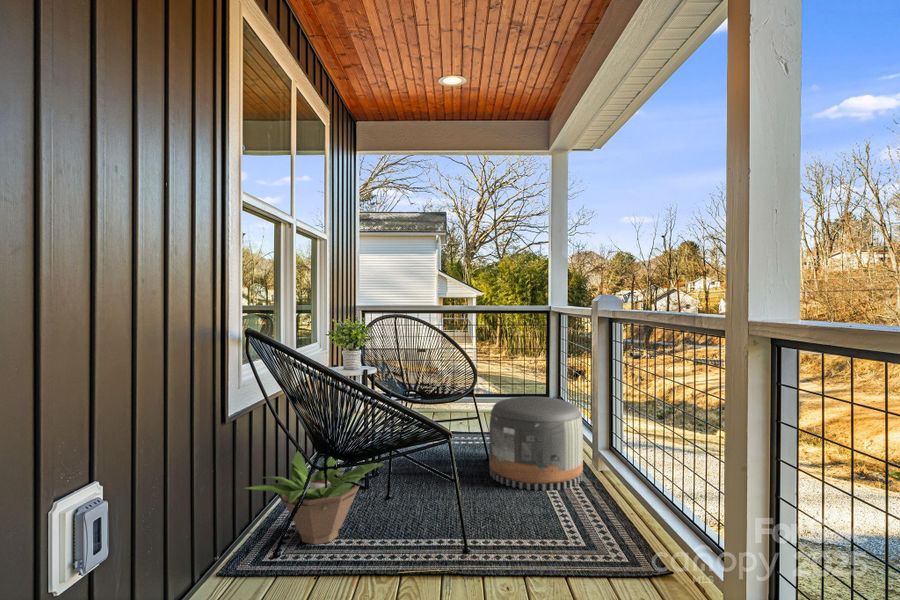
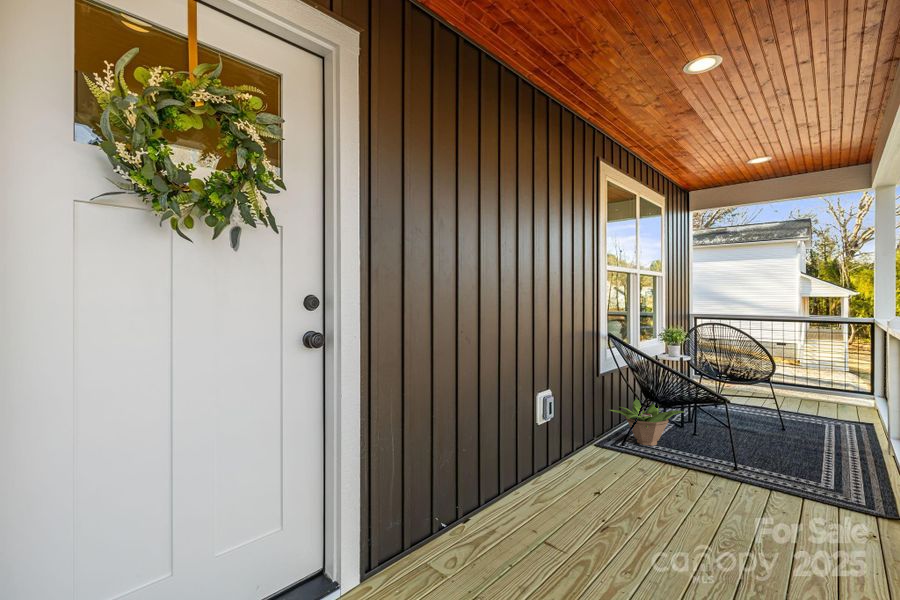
pouf: present [489,396,583,491] -> none [780,388,870,459]

